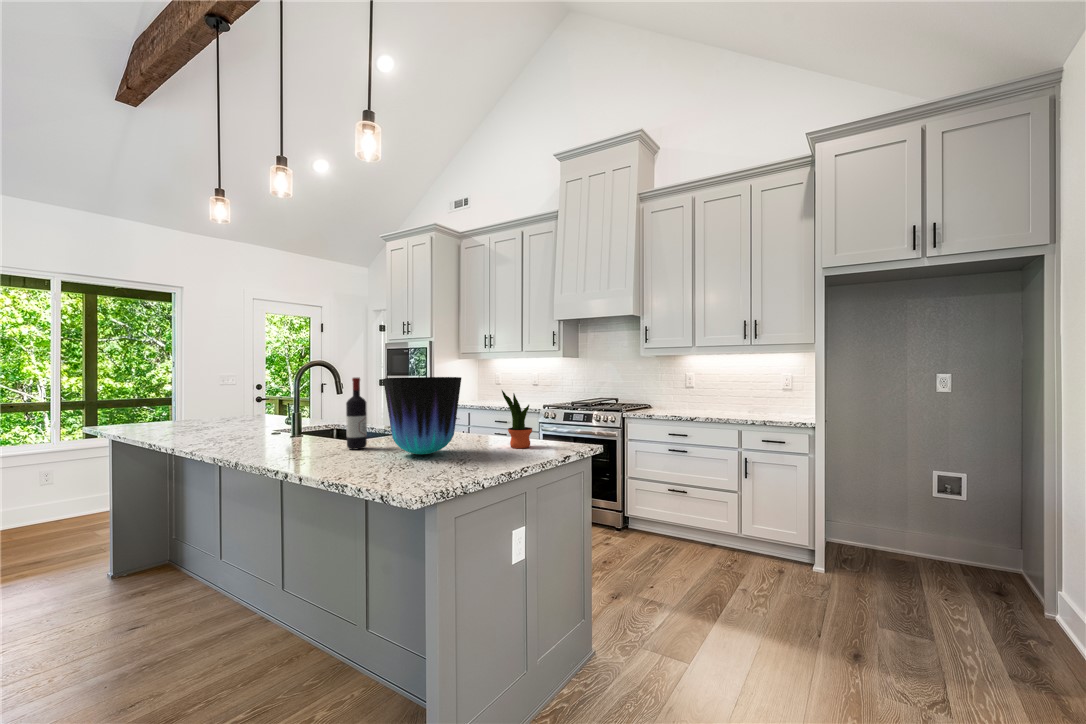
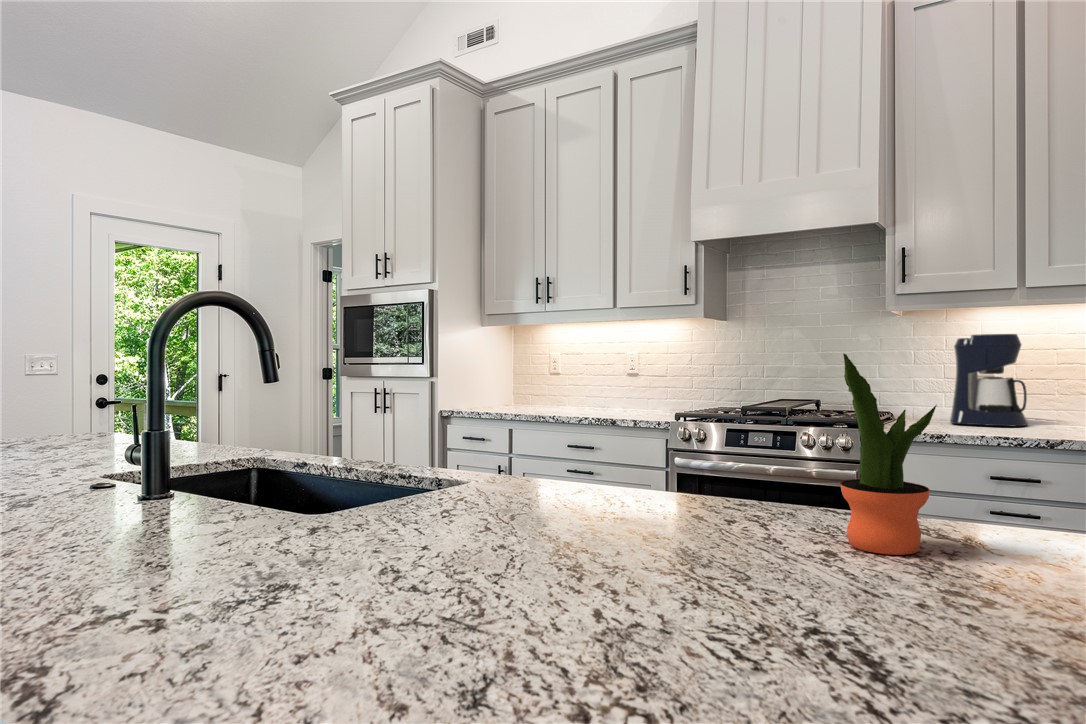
coffee maker: none [672,367,706,411] -> present [950,334,1028,426]
wine bottle: present [346,377,367,450] -> none [307,313,374,559]
vase: present [383,377,461,454] -> none [462,291,755,595]

